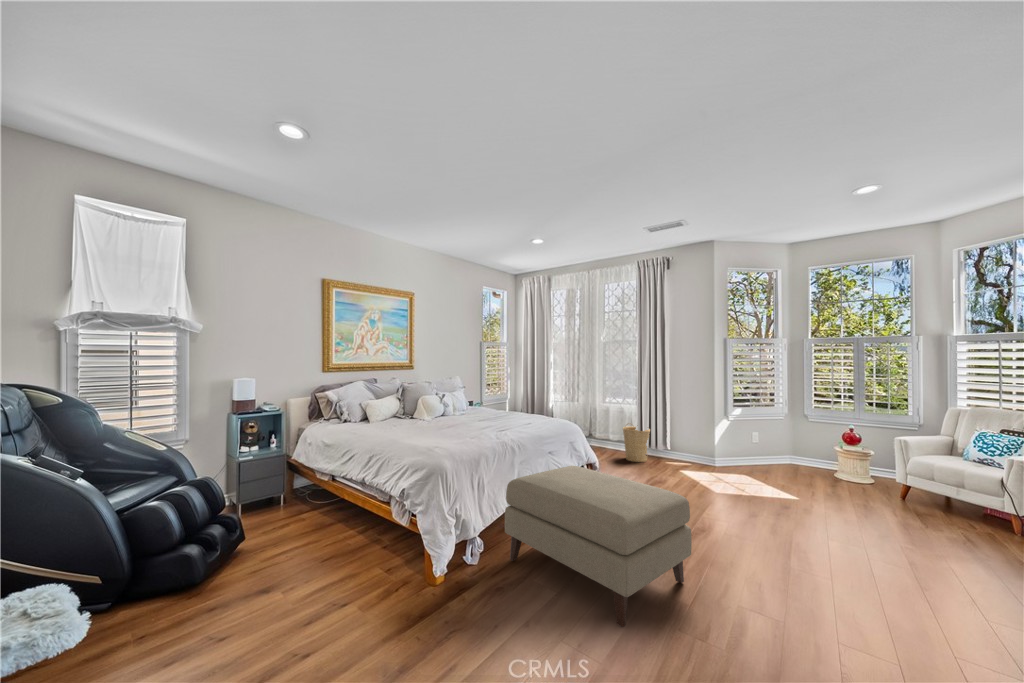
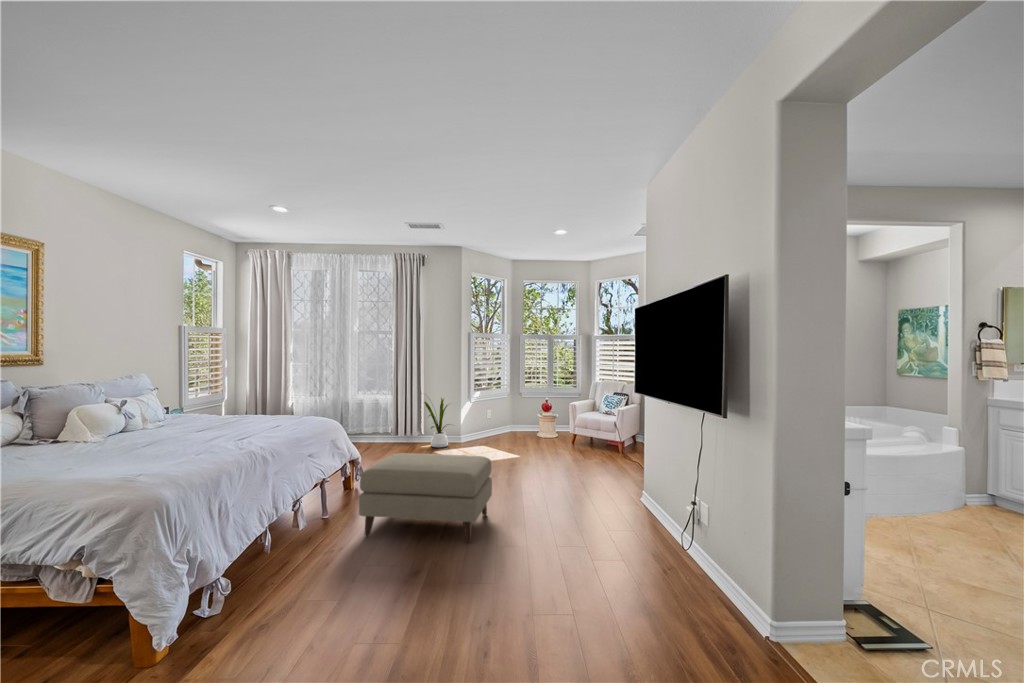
house plant: none [664,404,708,468] -> present [424,398,452,447]
basket: present [623,424,650,462] -> none [381,412,407,450]

